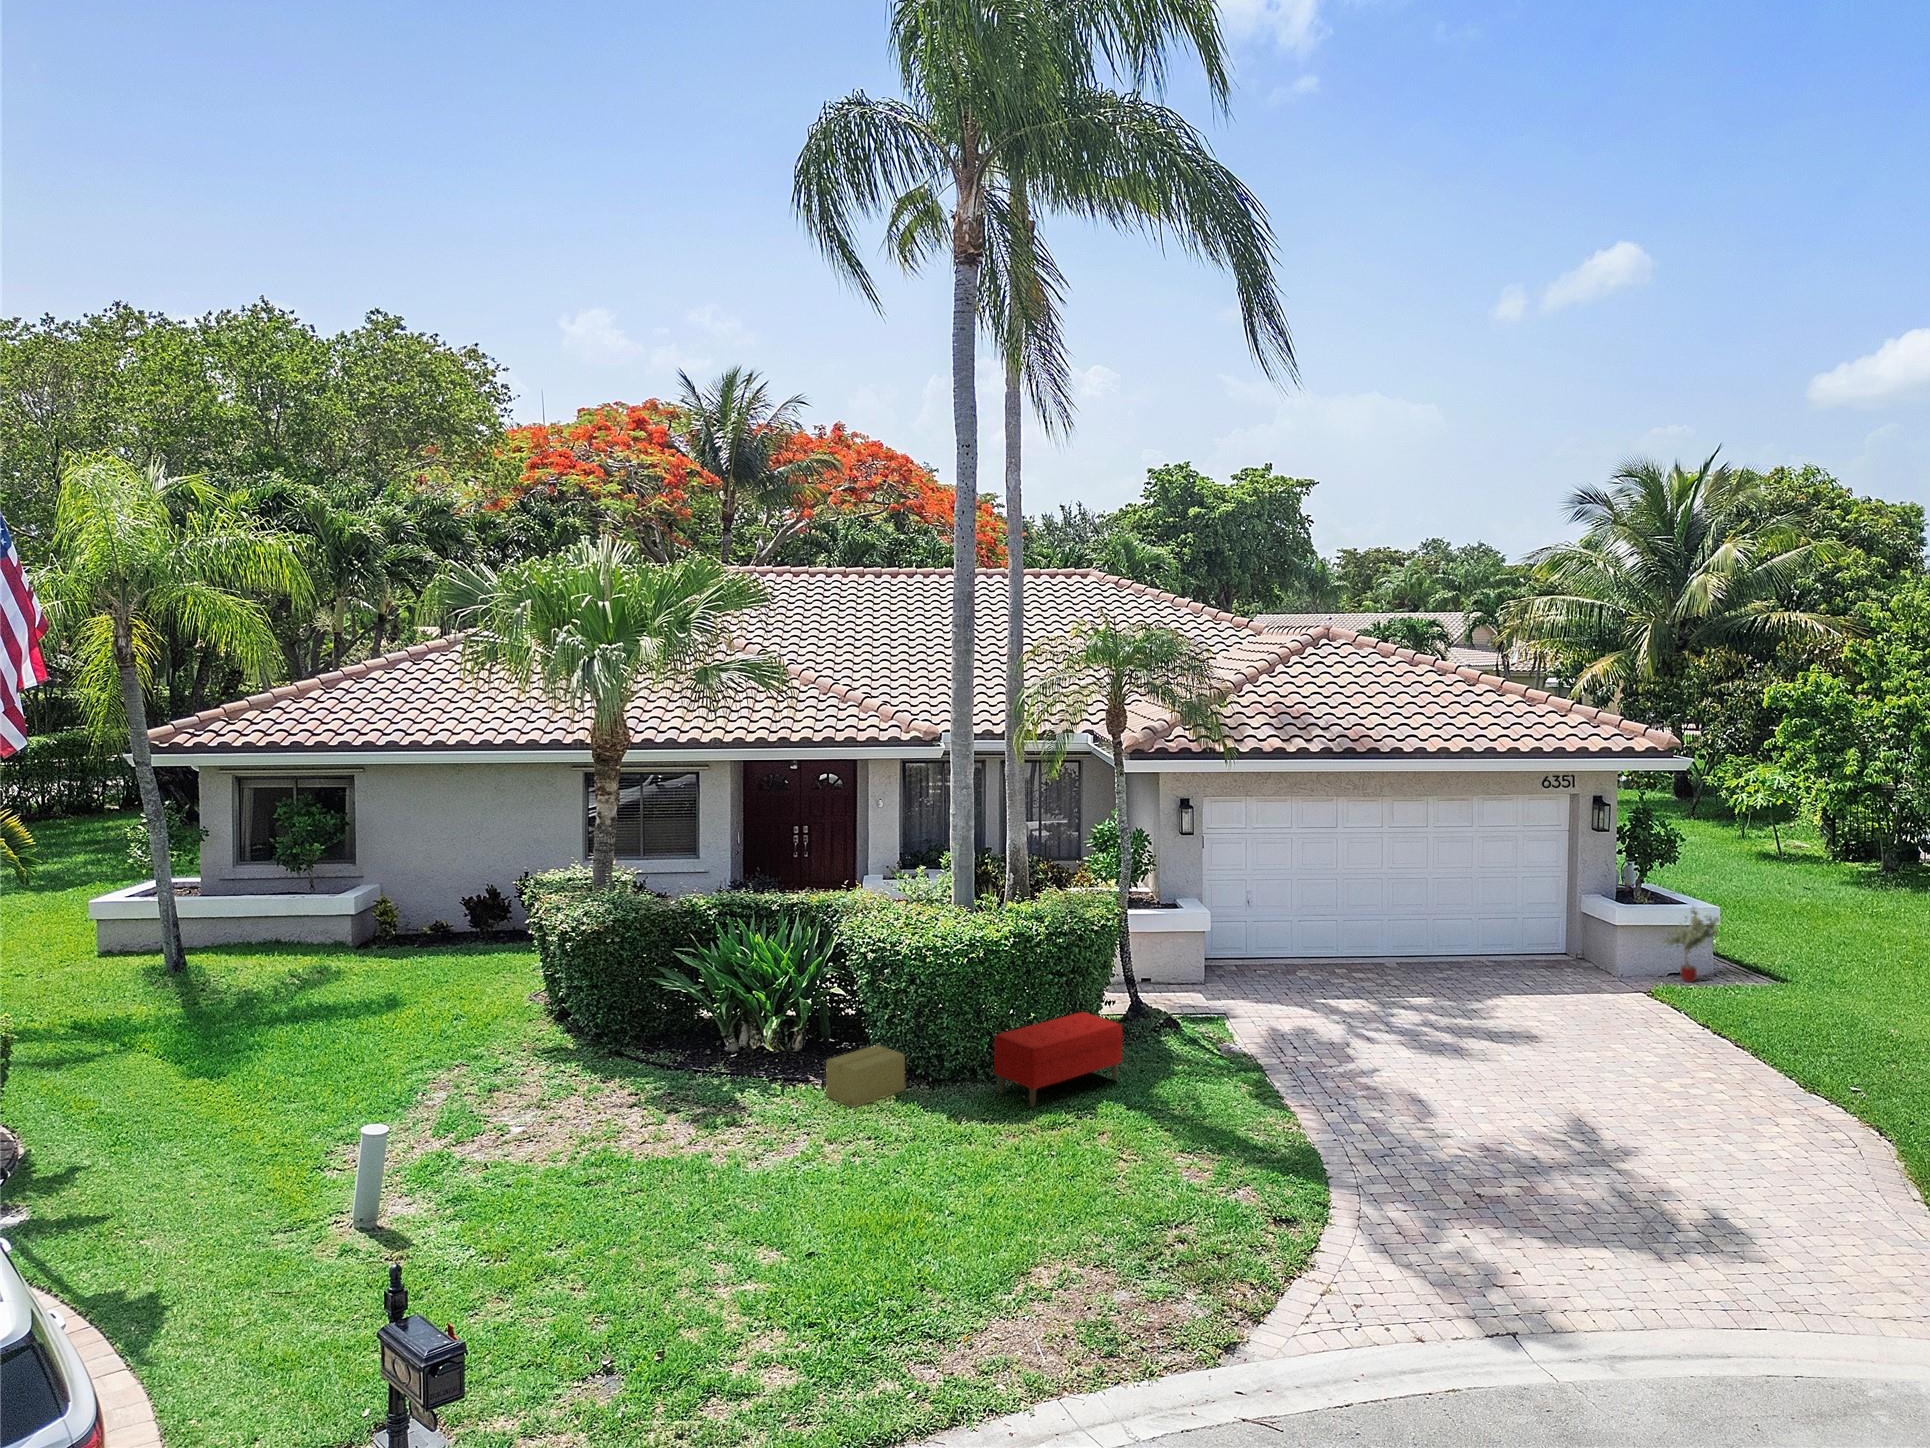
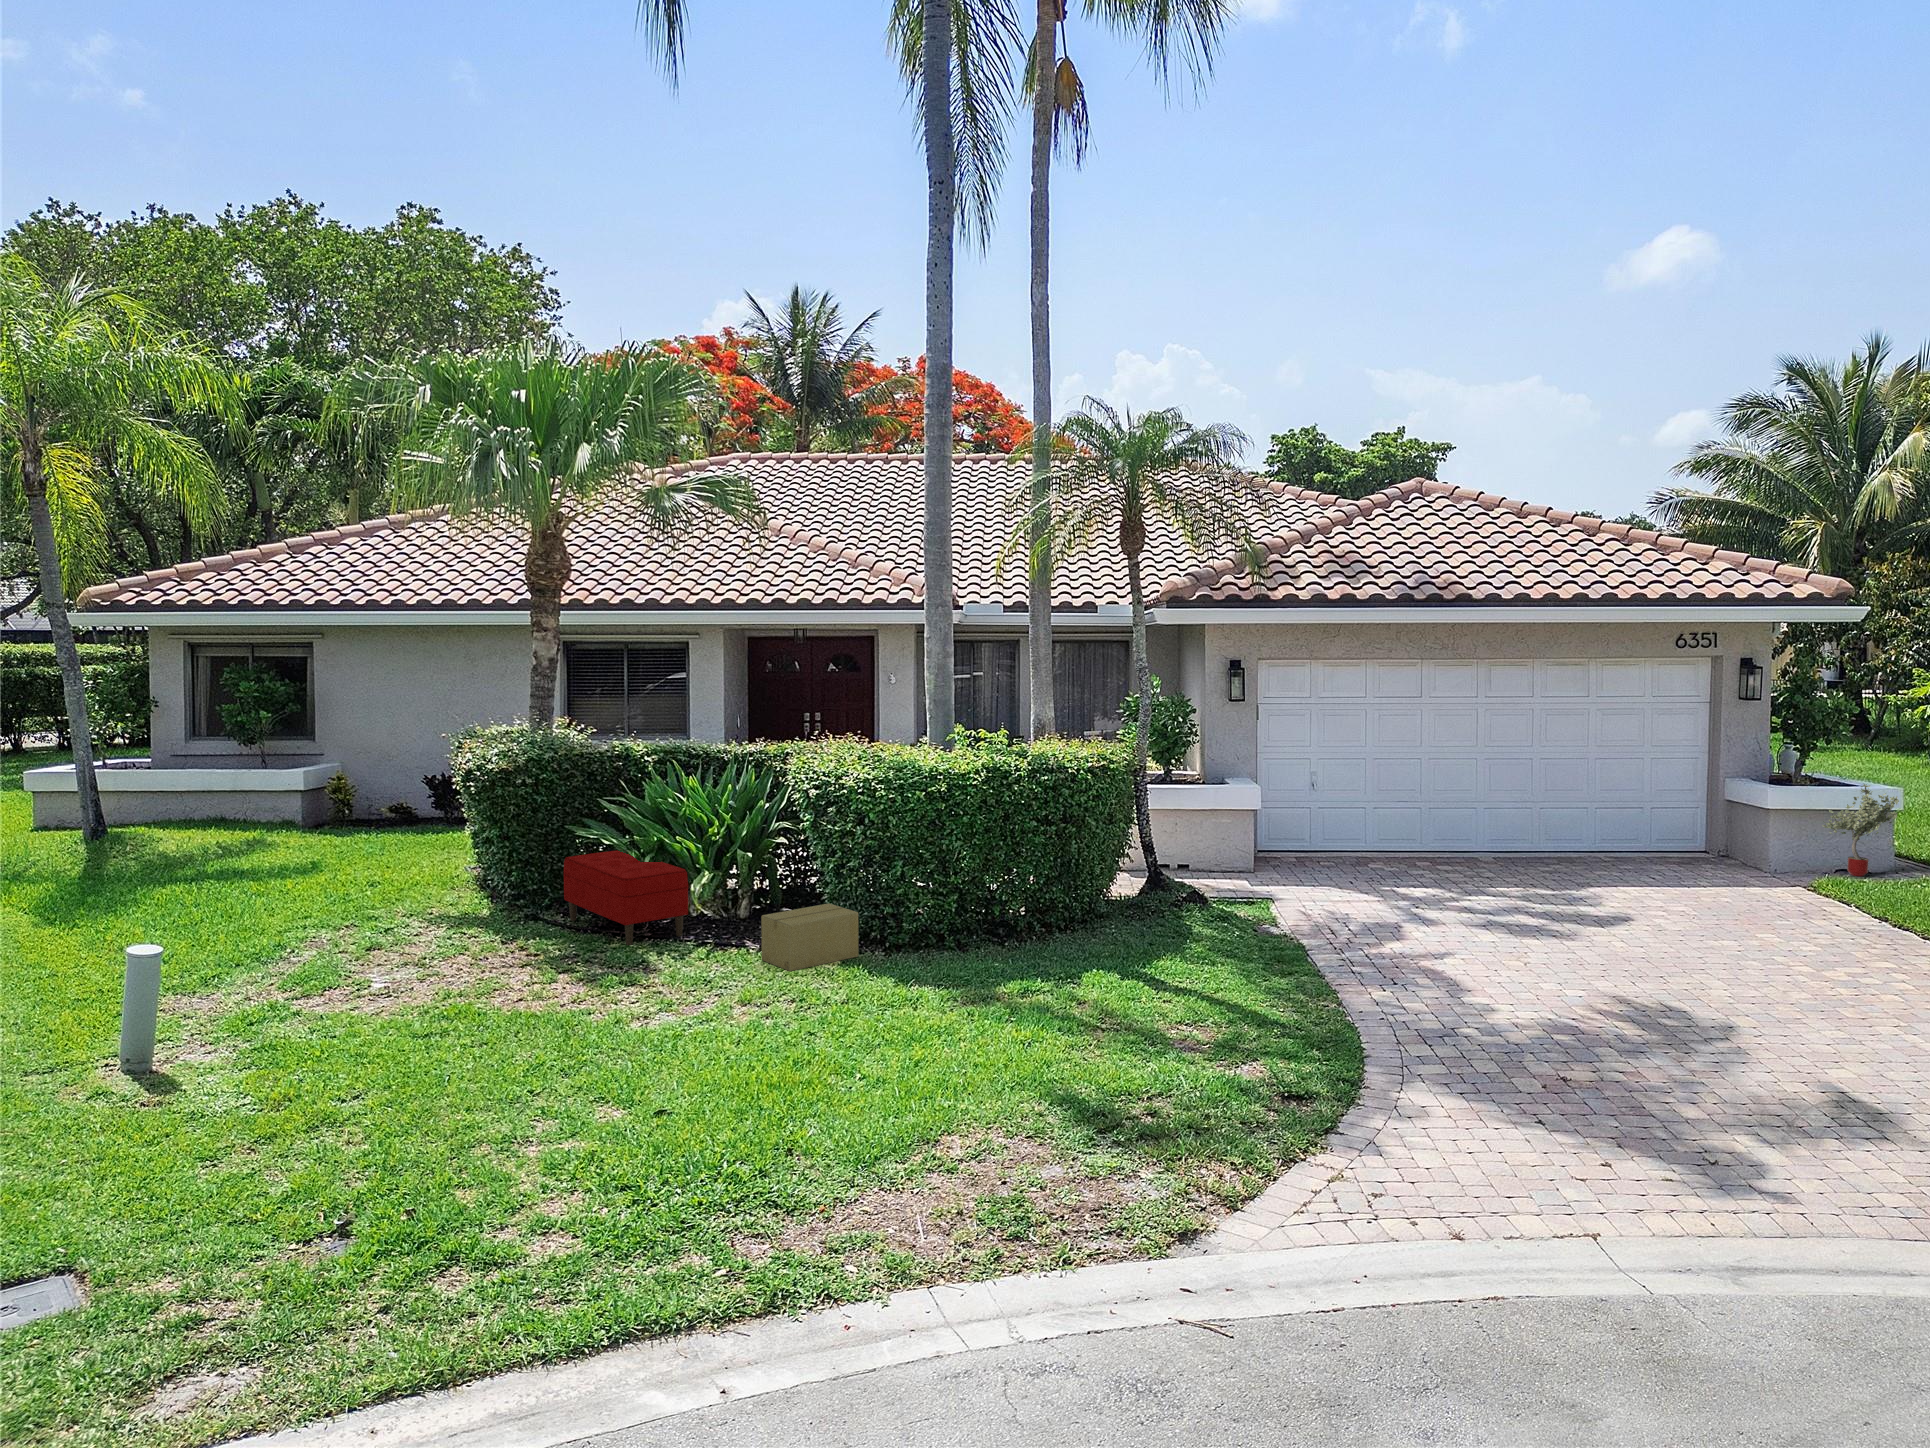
bench: present [994,1012,1123,1107] -> present [563,850,689,945]

